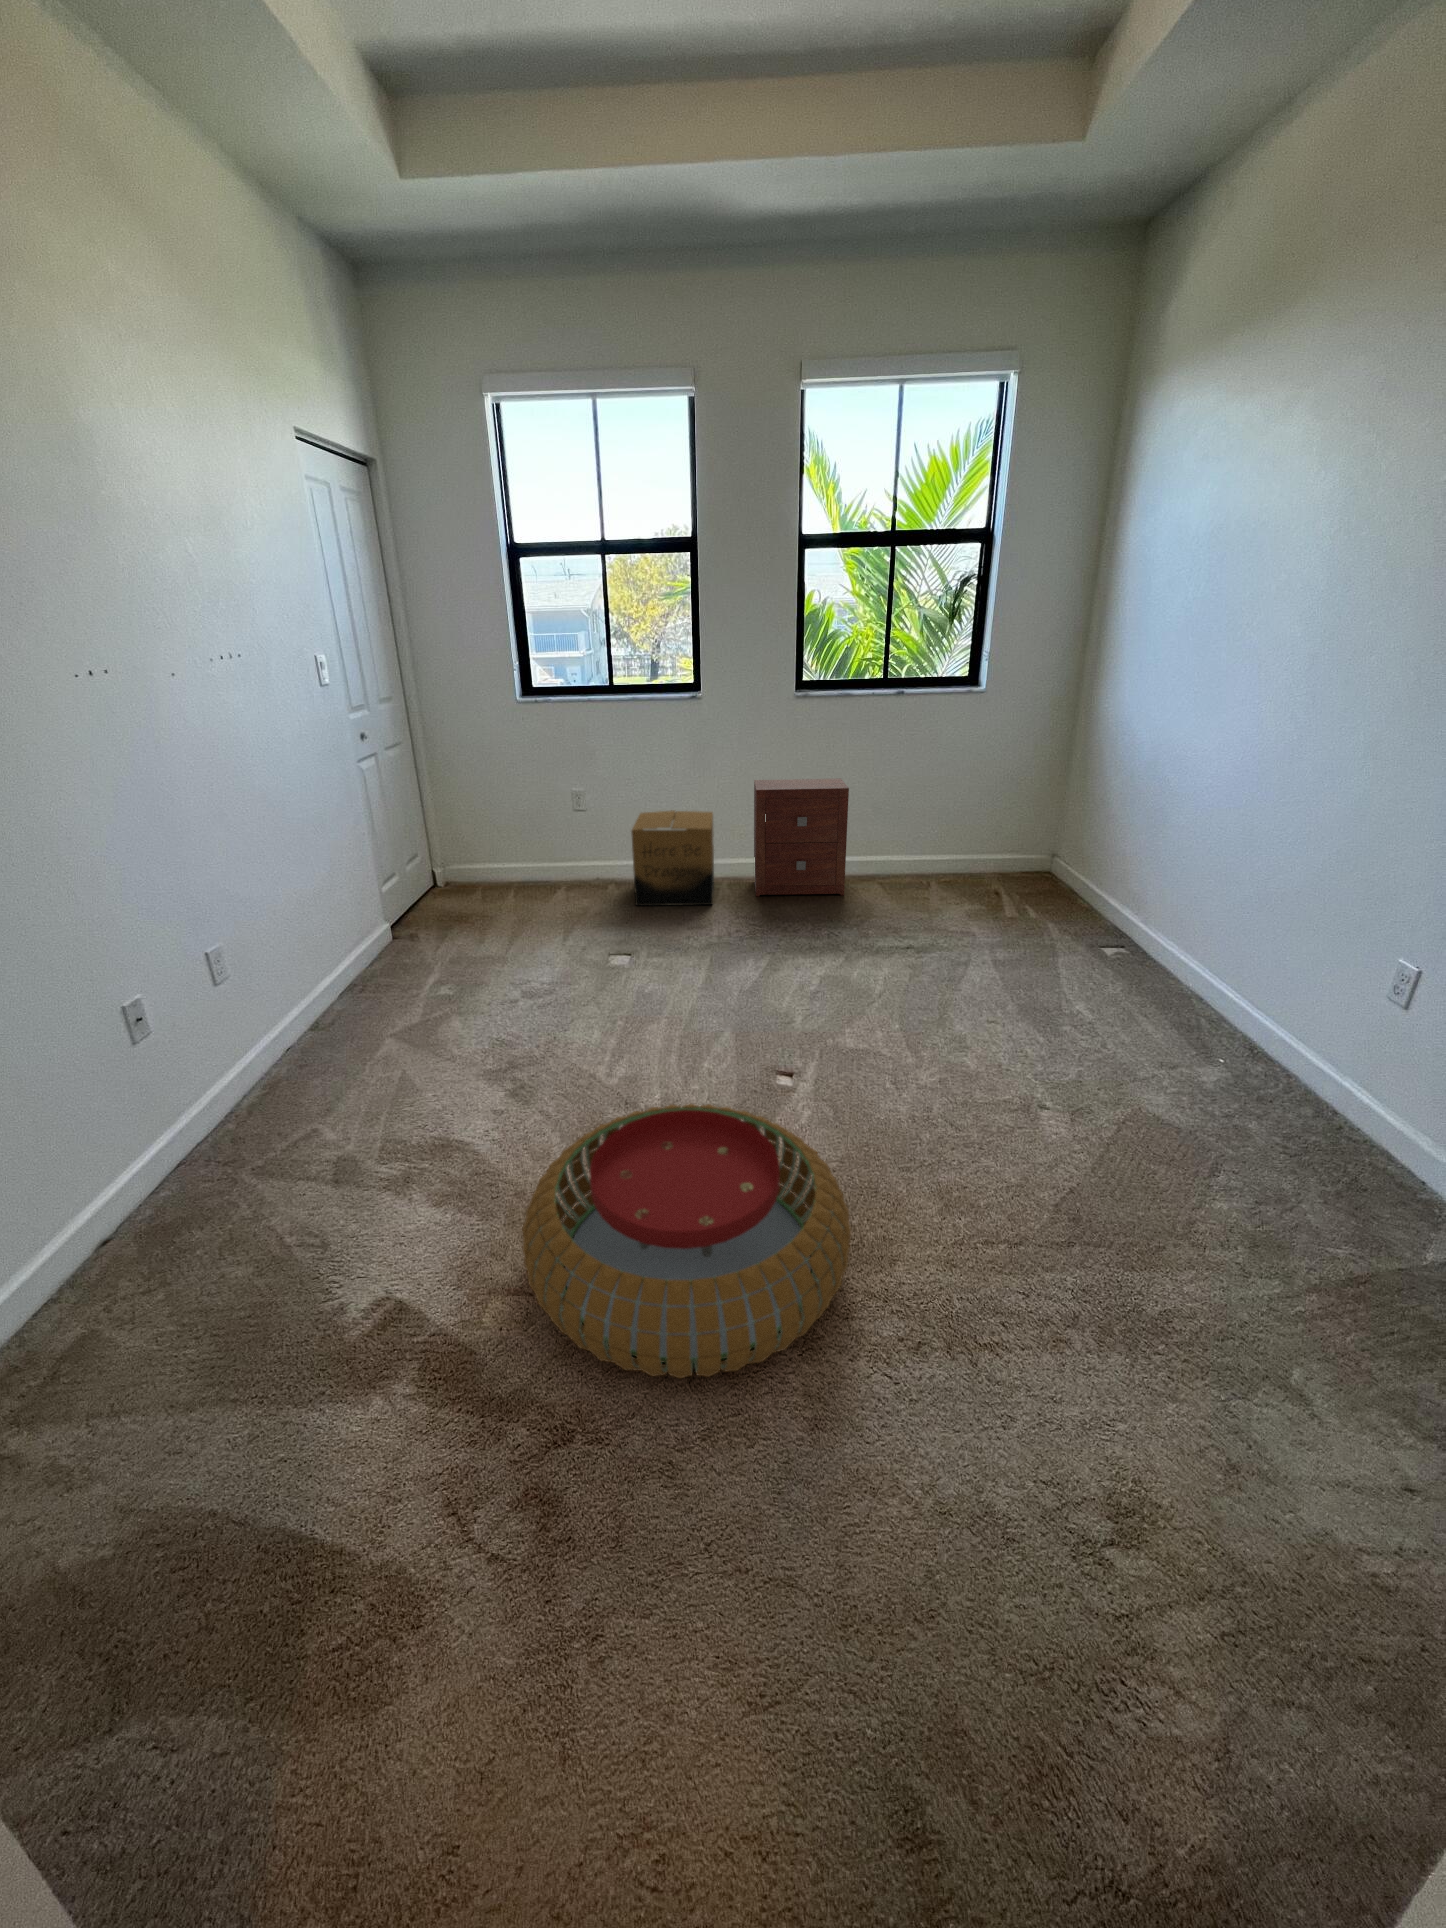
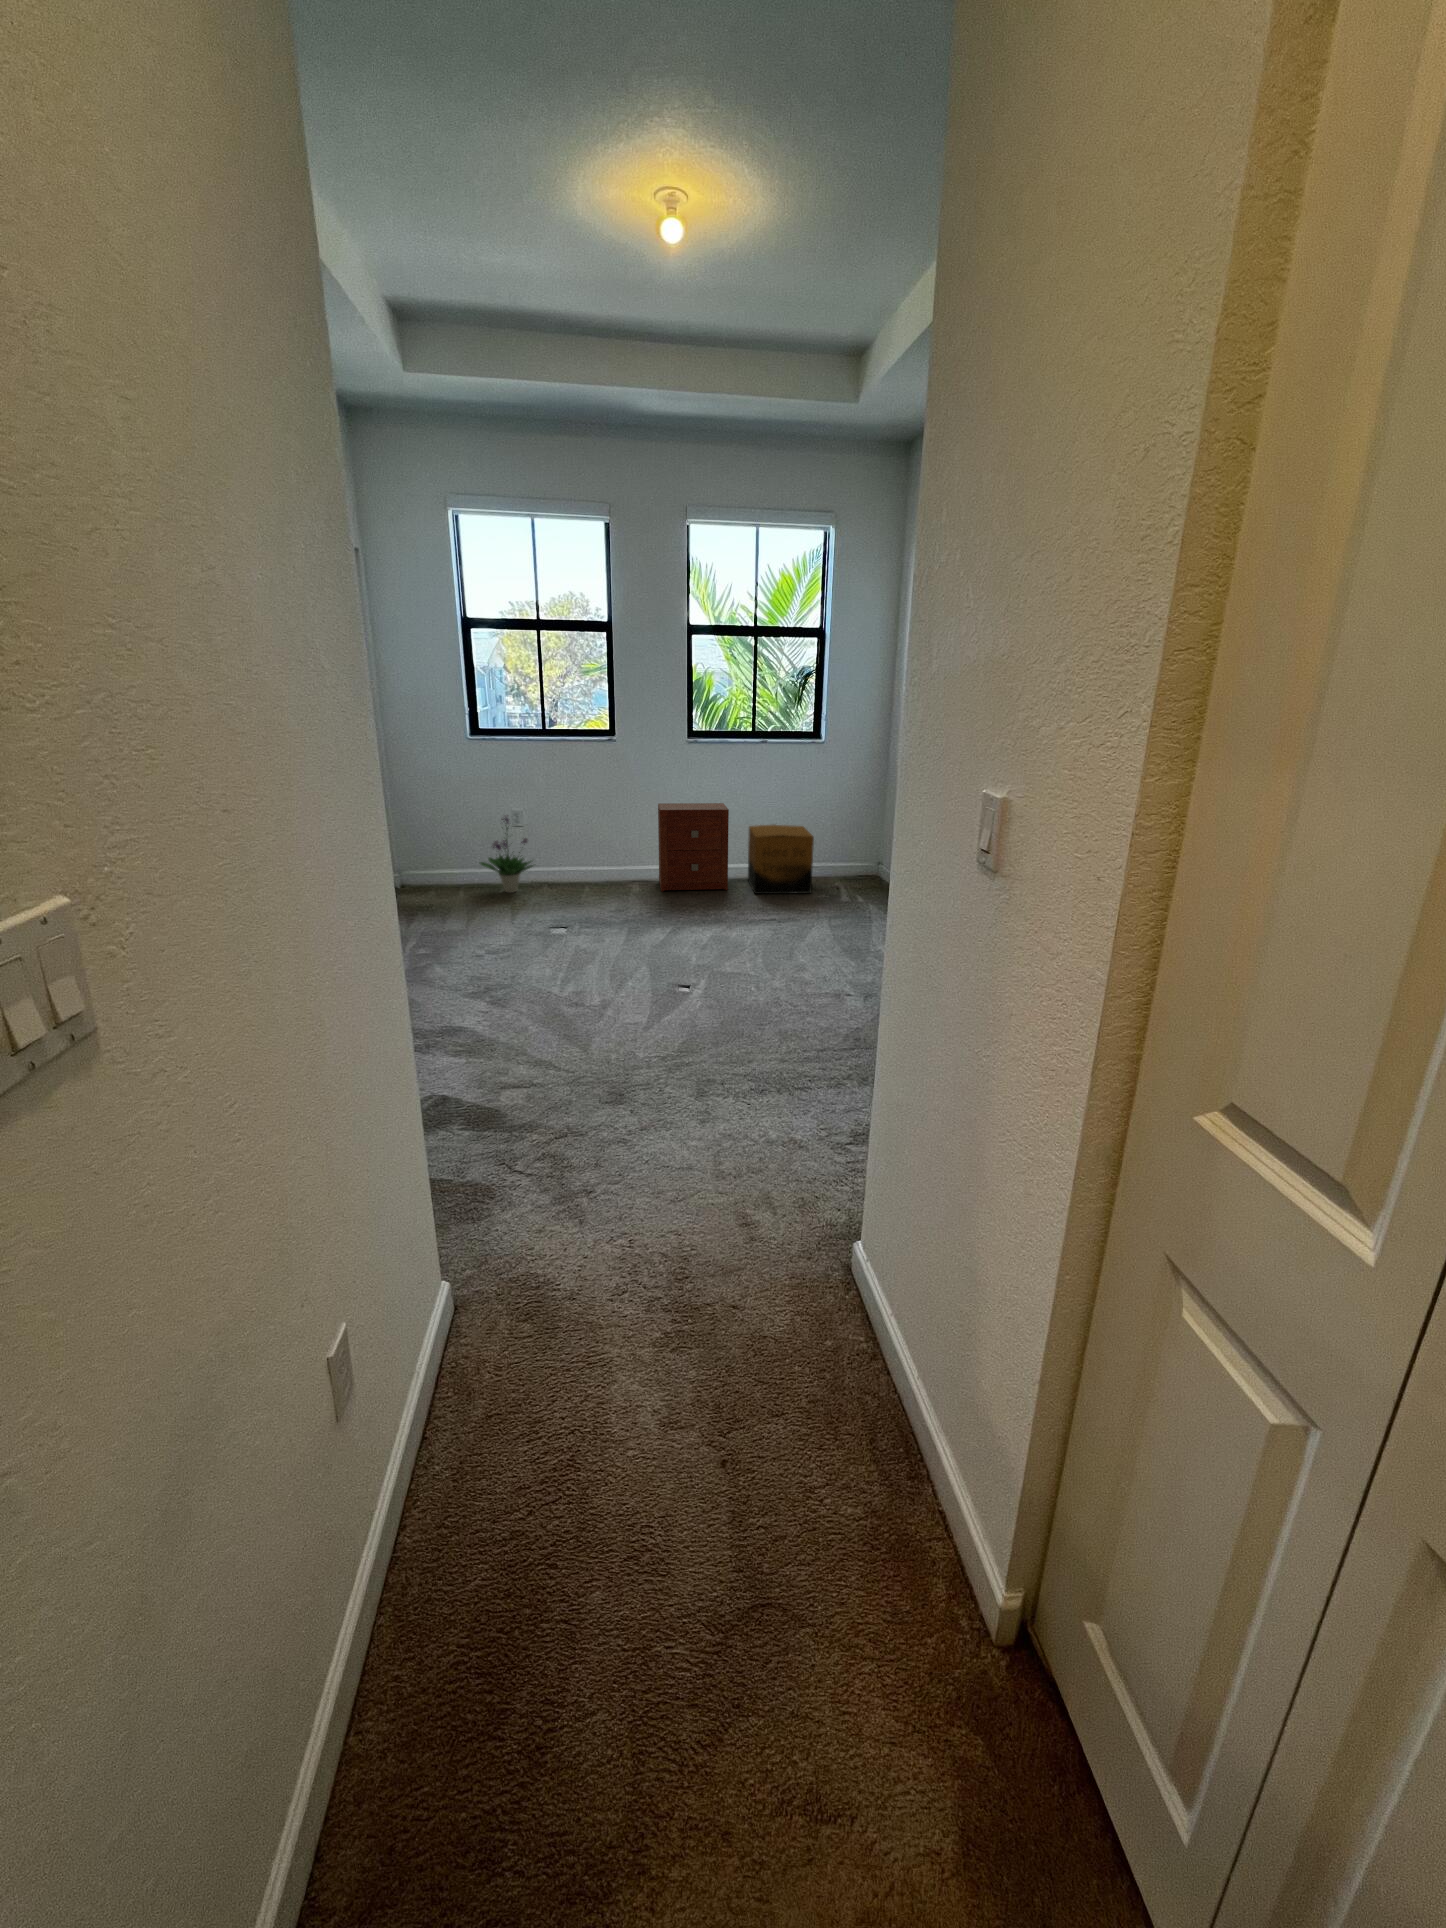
potted plant: none [530,797,599,896] -> present [480,815,533,893]
cardboard box: present [631,810,714,906] -> present [748,825,814,894]
pouf: present [522,1104,851,1378] -> none [529,986,722,1110]

